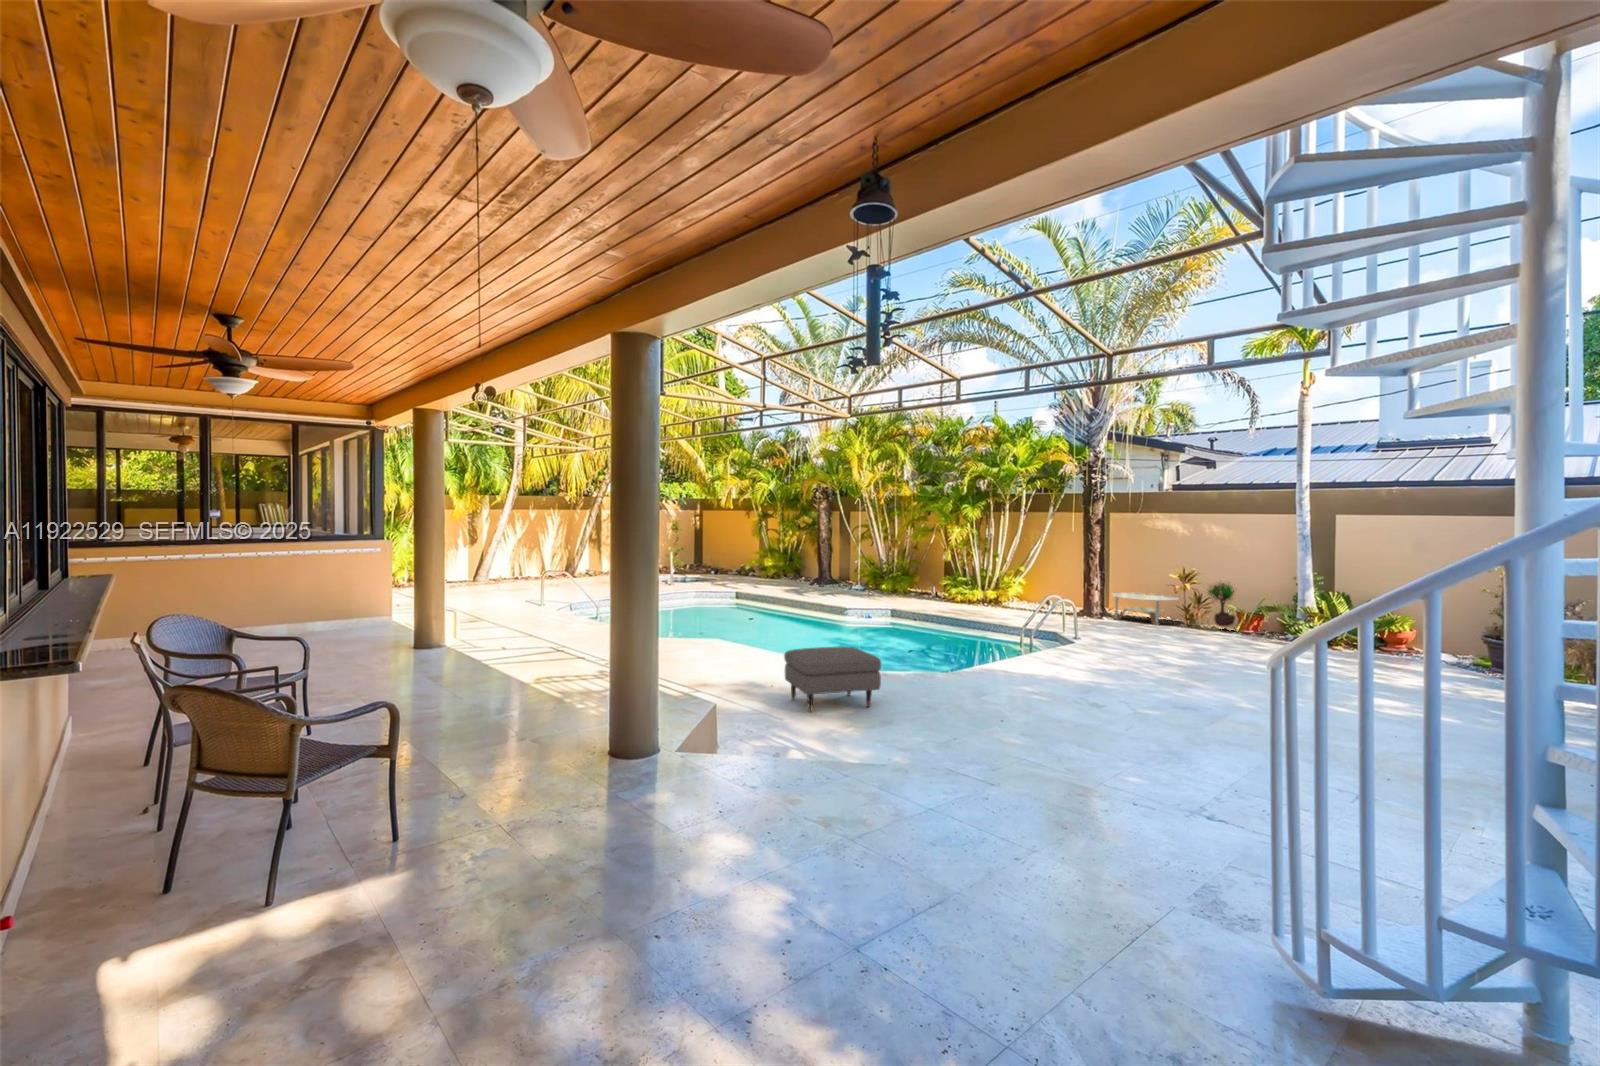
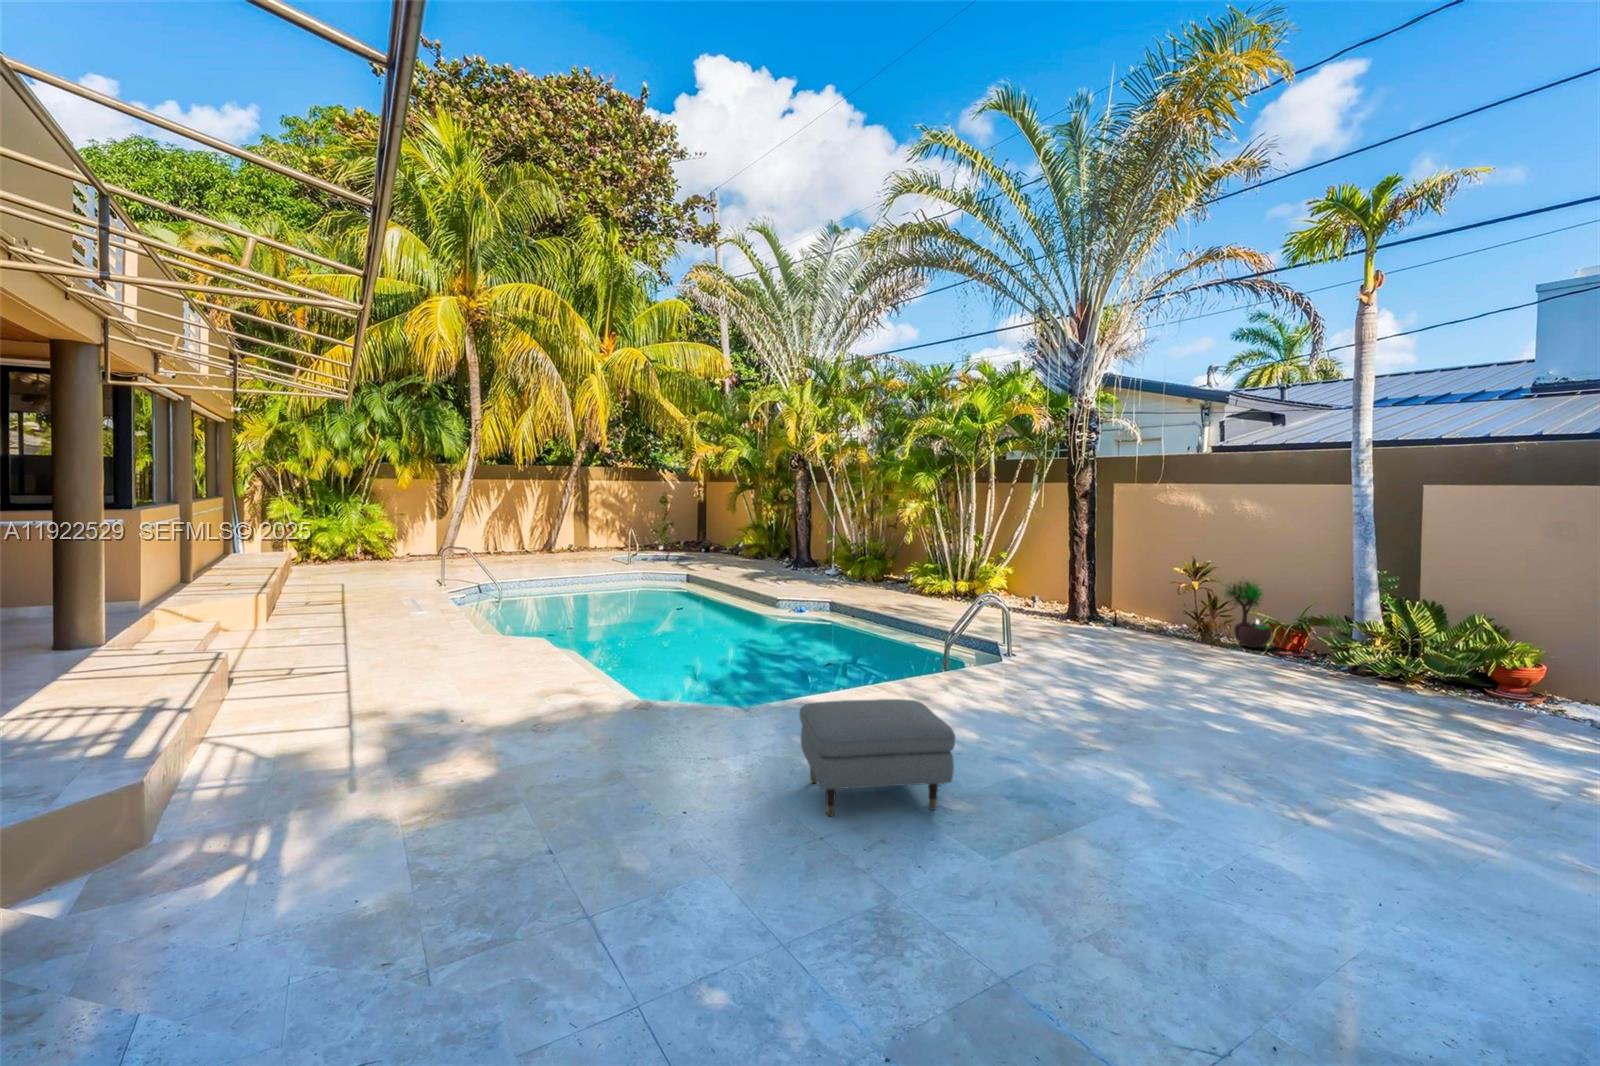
round table: present [1112,592,1177,625] -> none [1100,589,1191,636]
ottoman: present [784,647,881,712] -> present [799,699,955,816]

